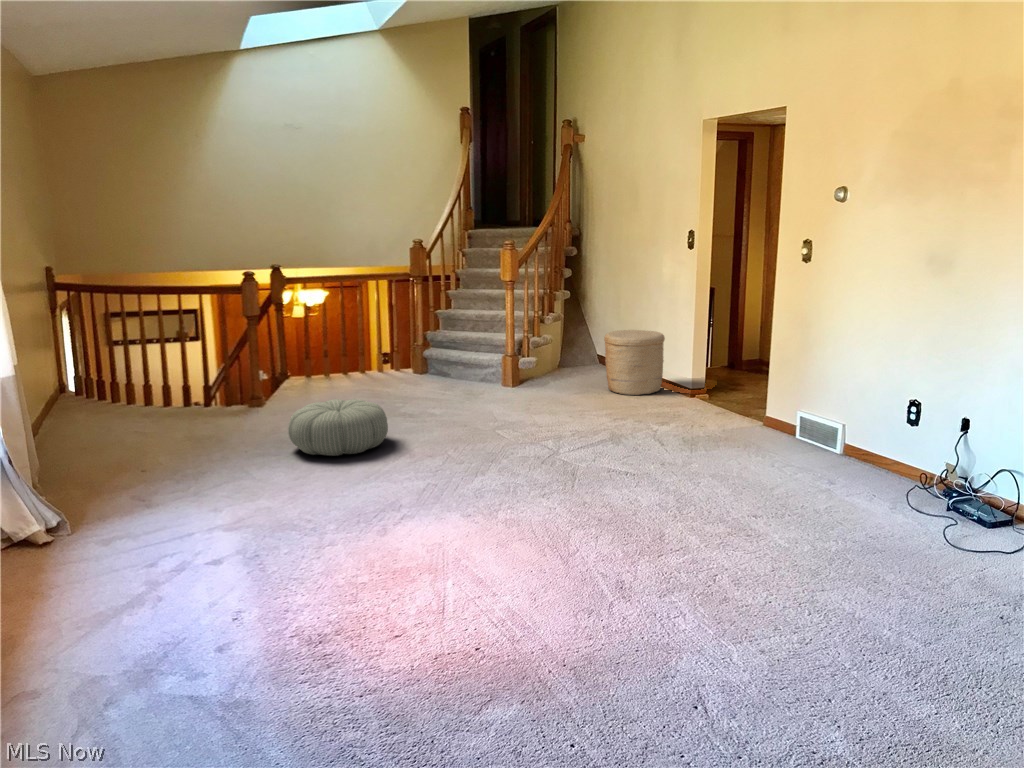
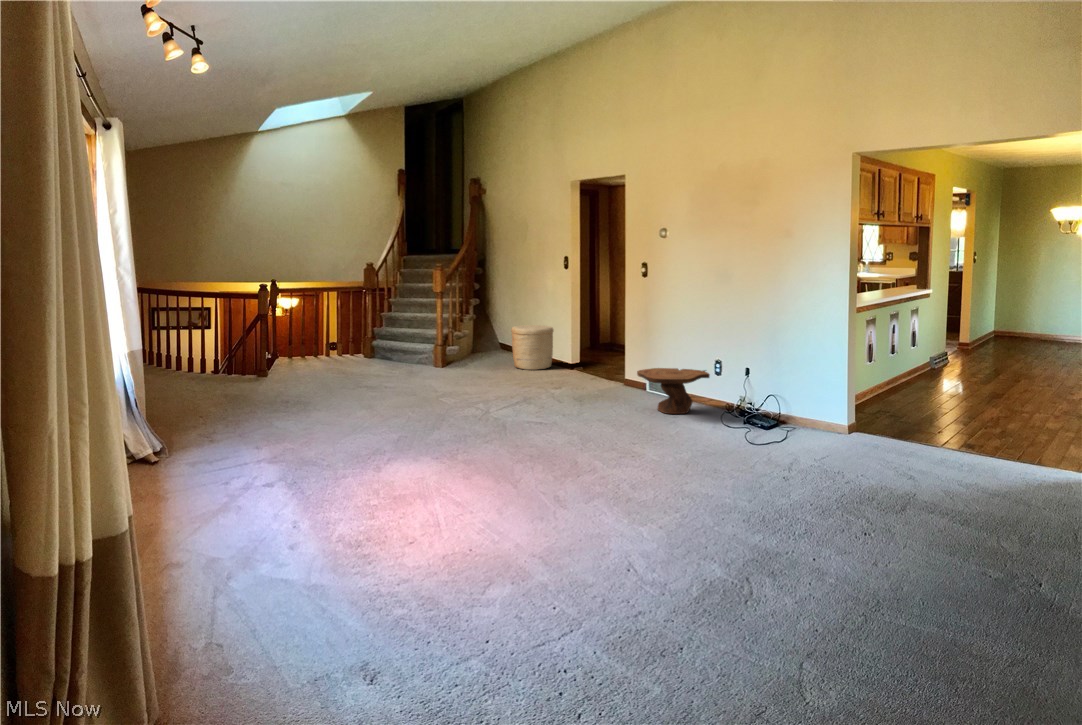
pouf: present [288,399,388,456] -> none [289,369,364,407]
side table: none [779,411,897,488] -> present [637,368,710,414]

